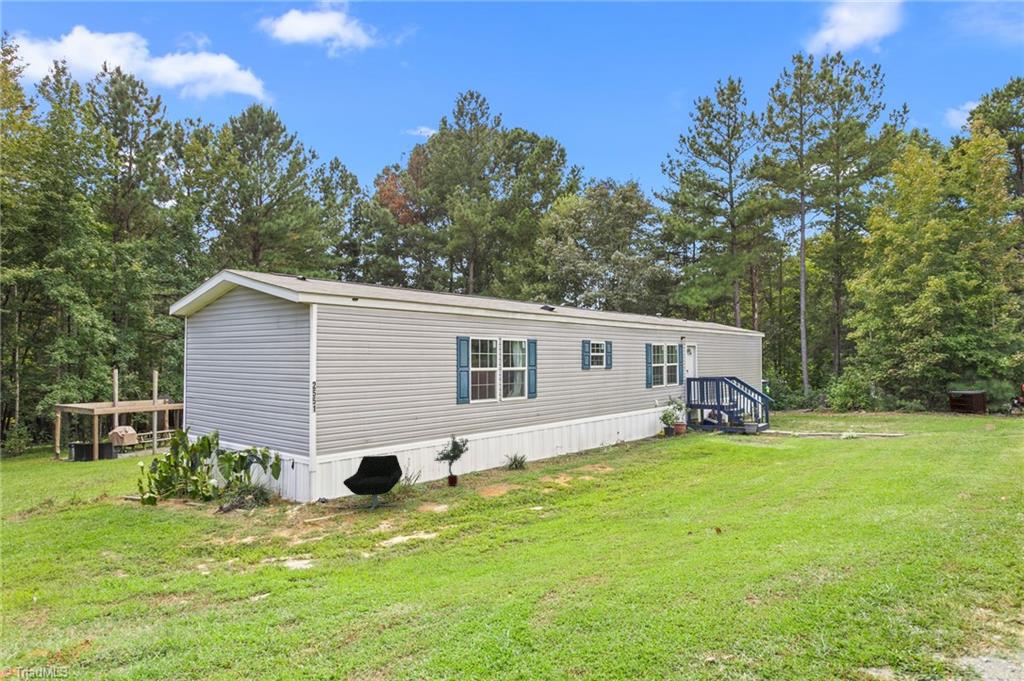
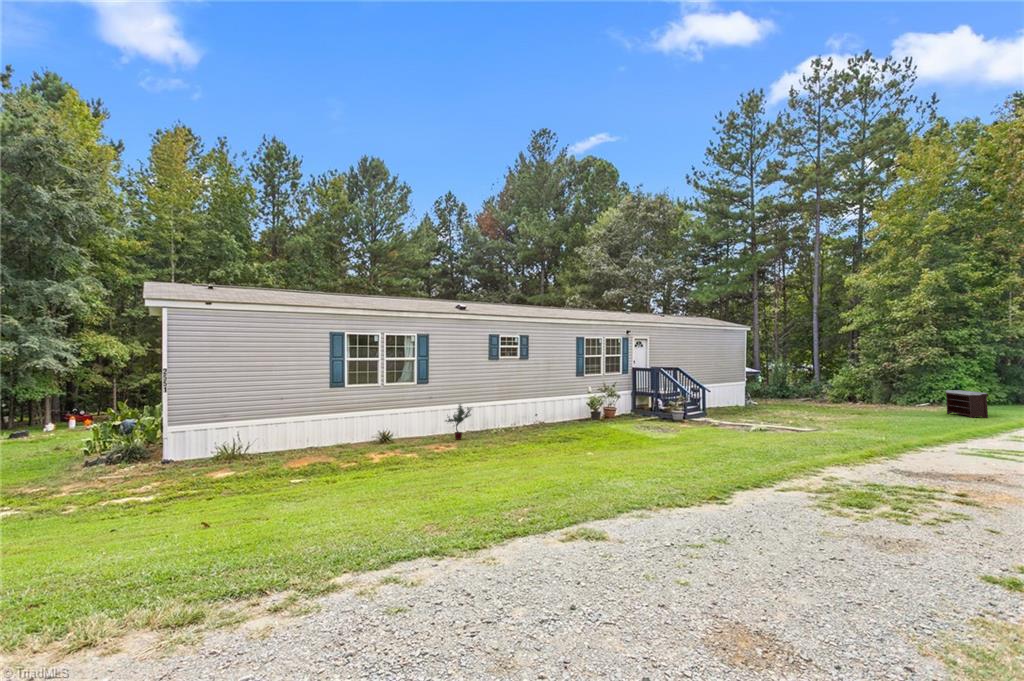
potted tree: present [435,434,468,486] -> present [446,404,472,440]
lounge chair: present [343,455,402,513] -> none [175,429,237,477]

